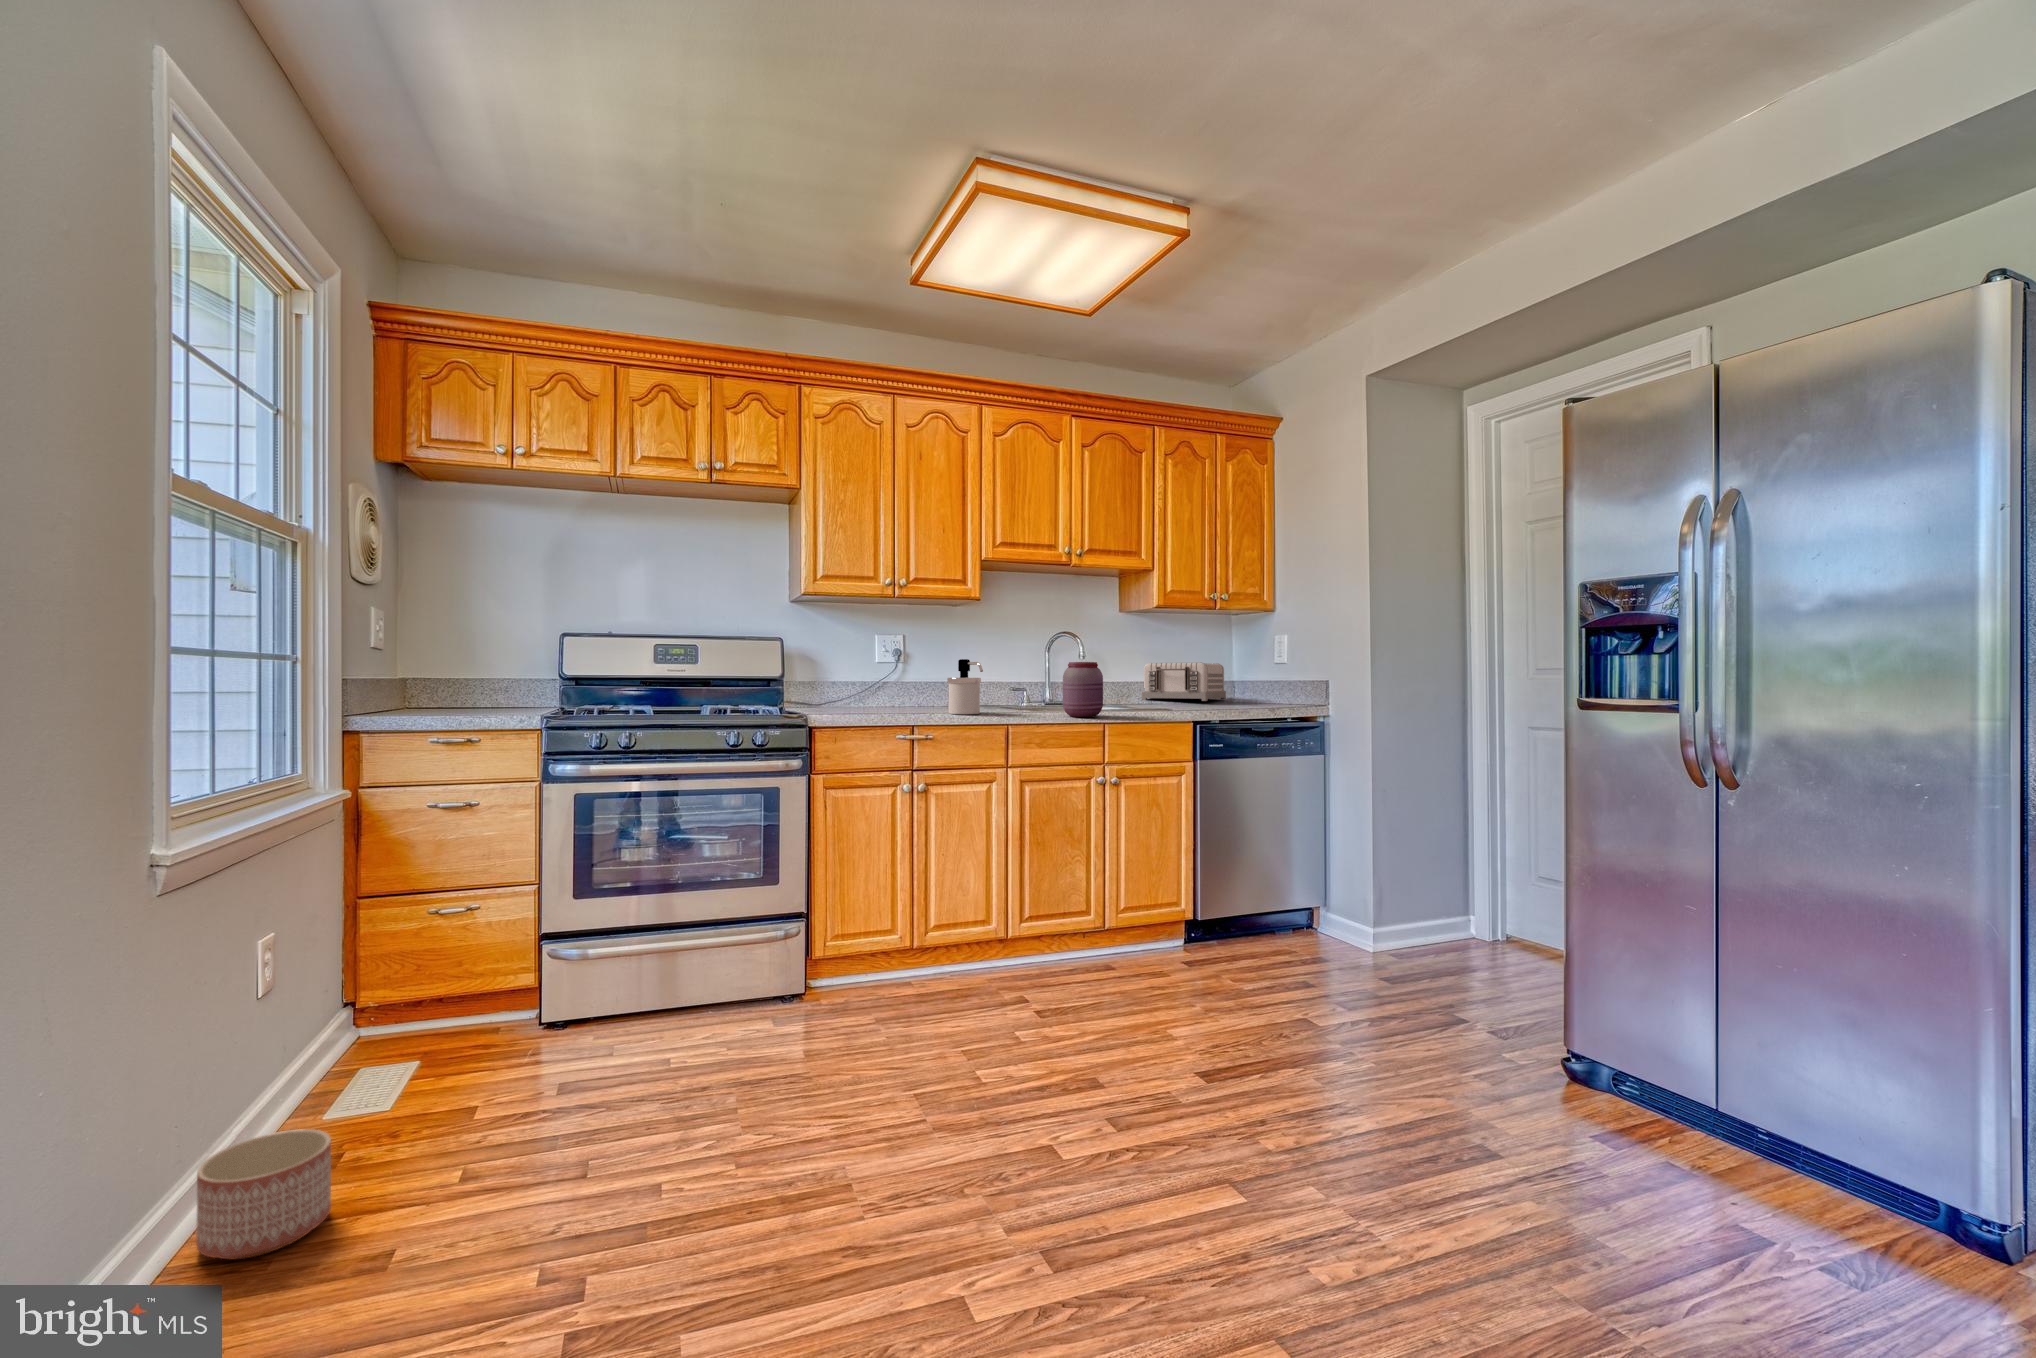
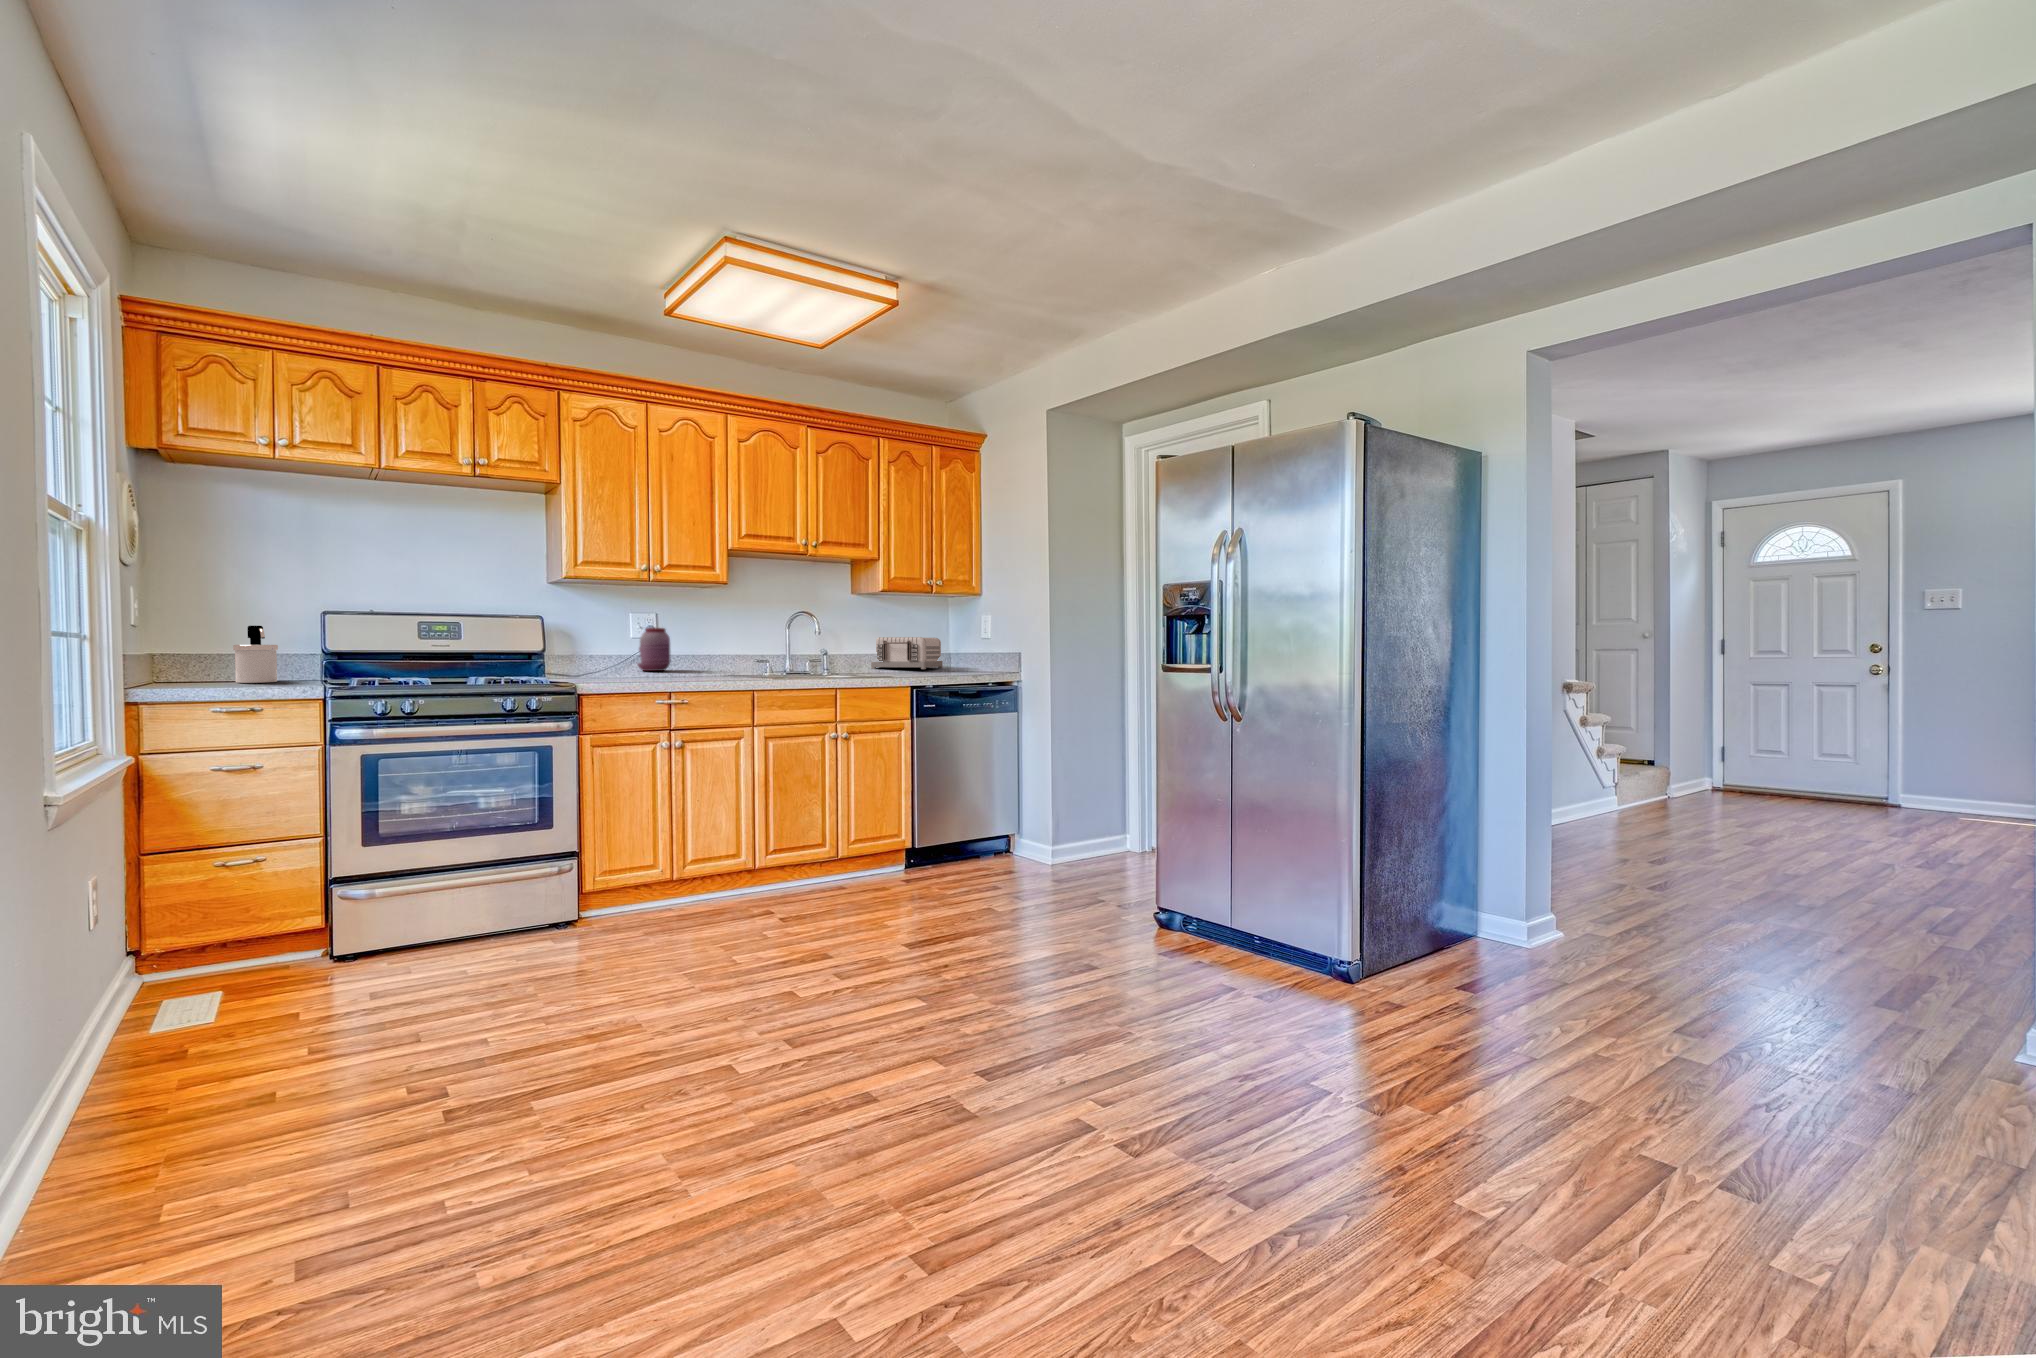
soap dispenser: present [947,659,983,714] -> present [233,626,278,683]
jar: present [1063,662,1103,717] -> present [637,628,671,671]
planter: present [197,1129,331,1260] -> none [82,1023,198,1119]

